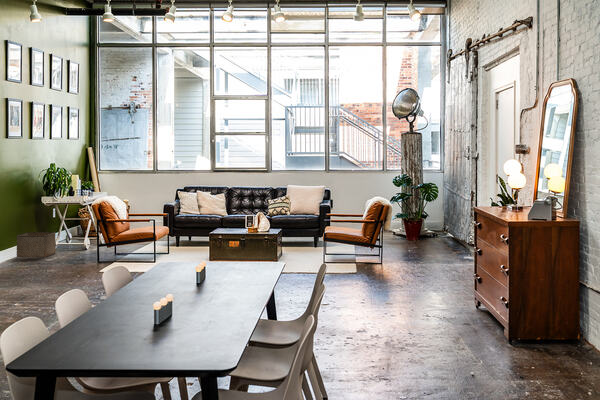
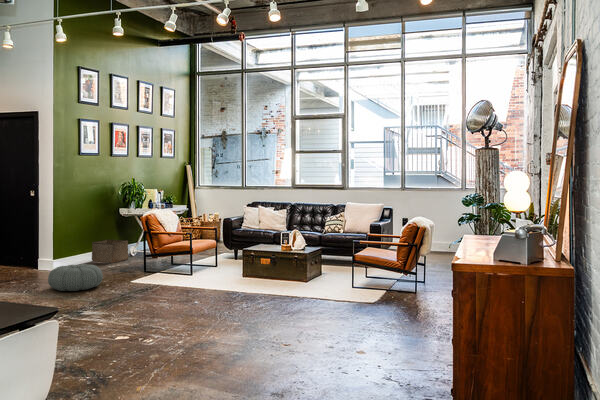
pouf: none [20,256,78,284] -> present [48,264,103,291]

